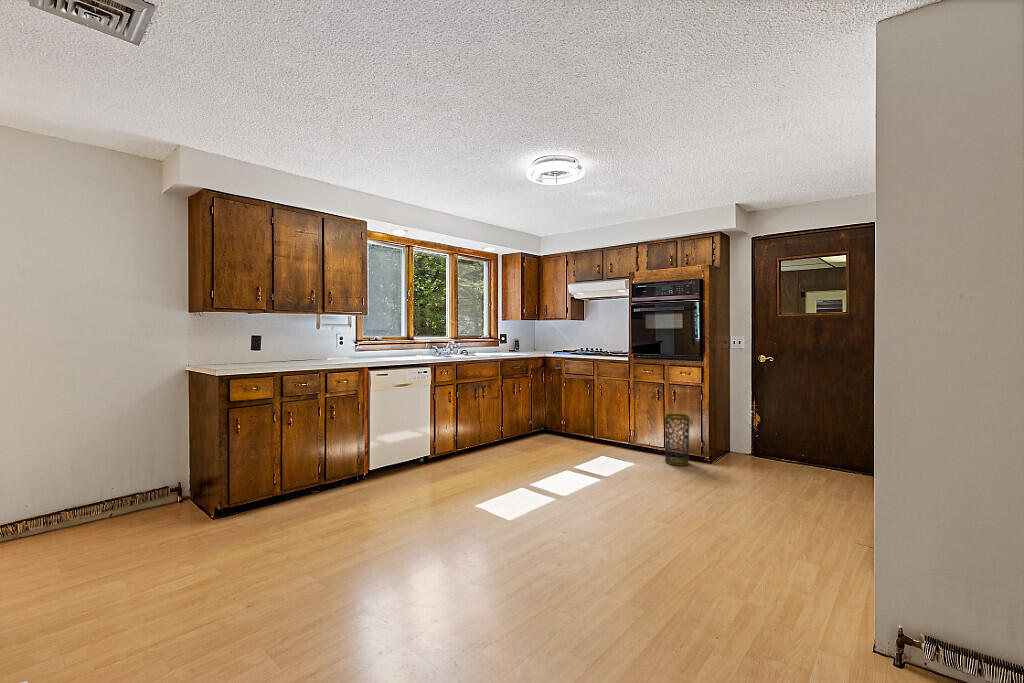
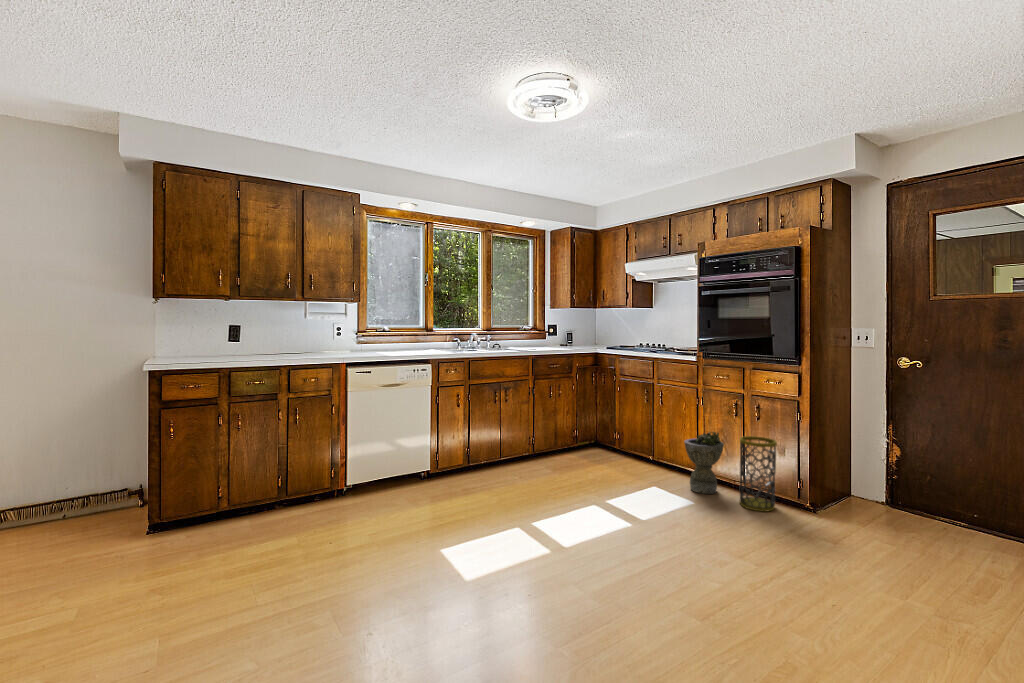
planter: none [623,412,652,458] -> present [684,432,724,494]

